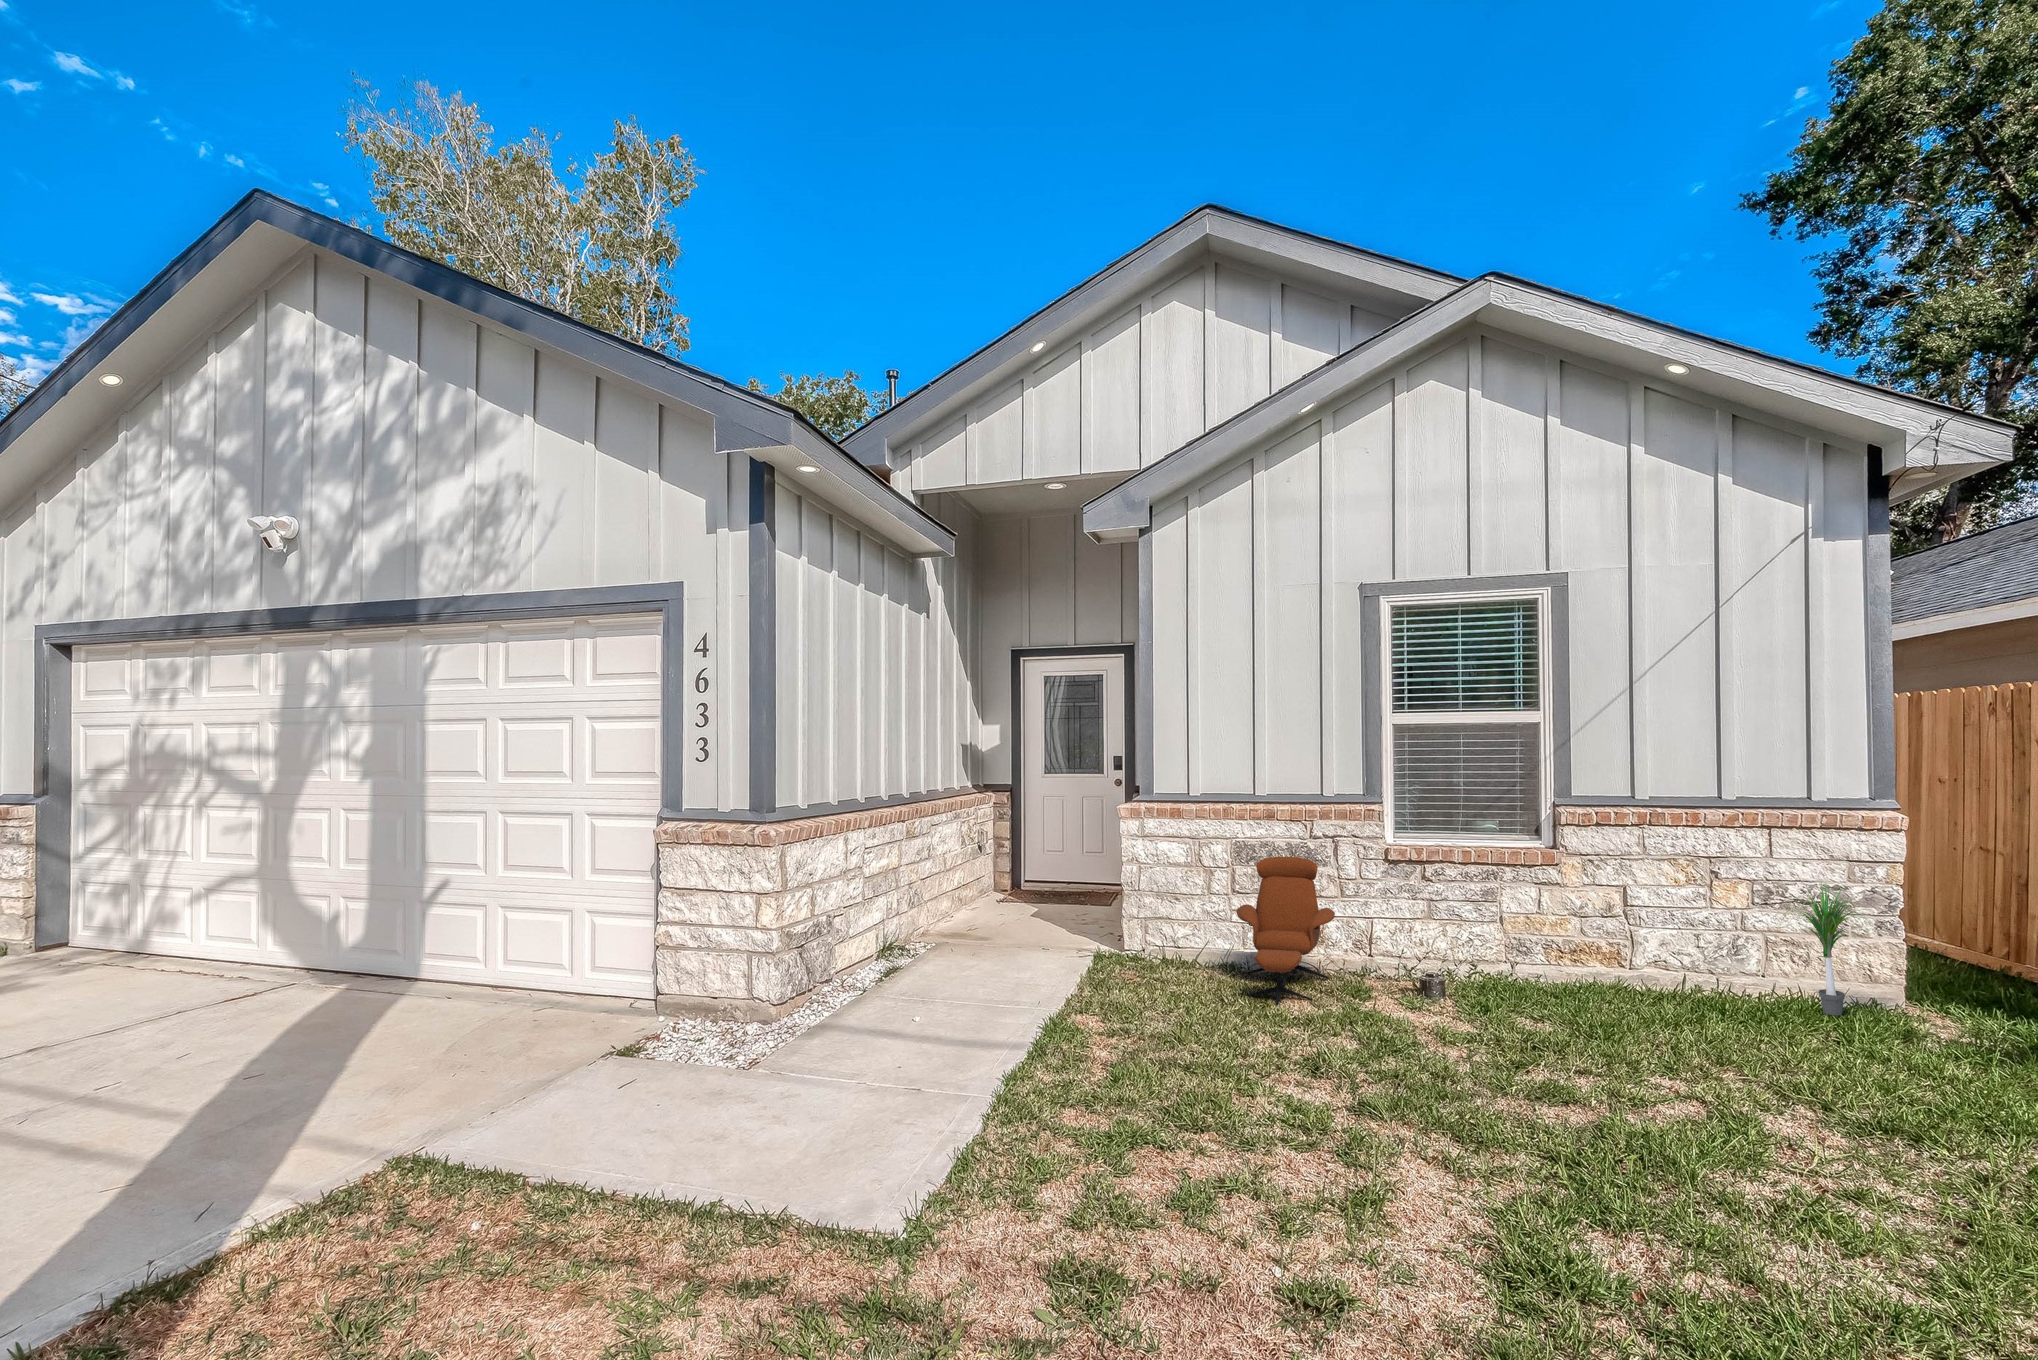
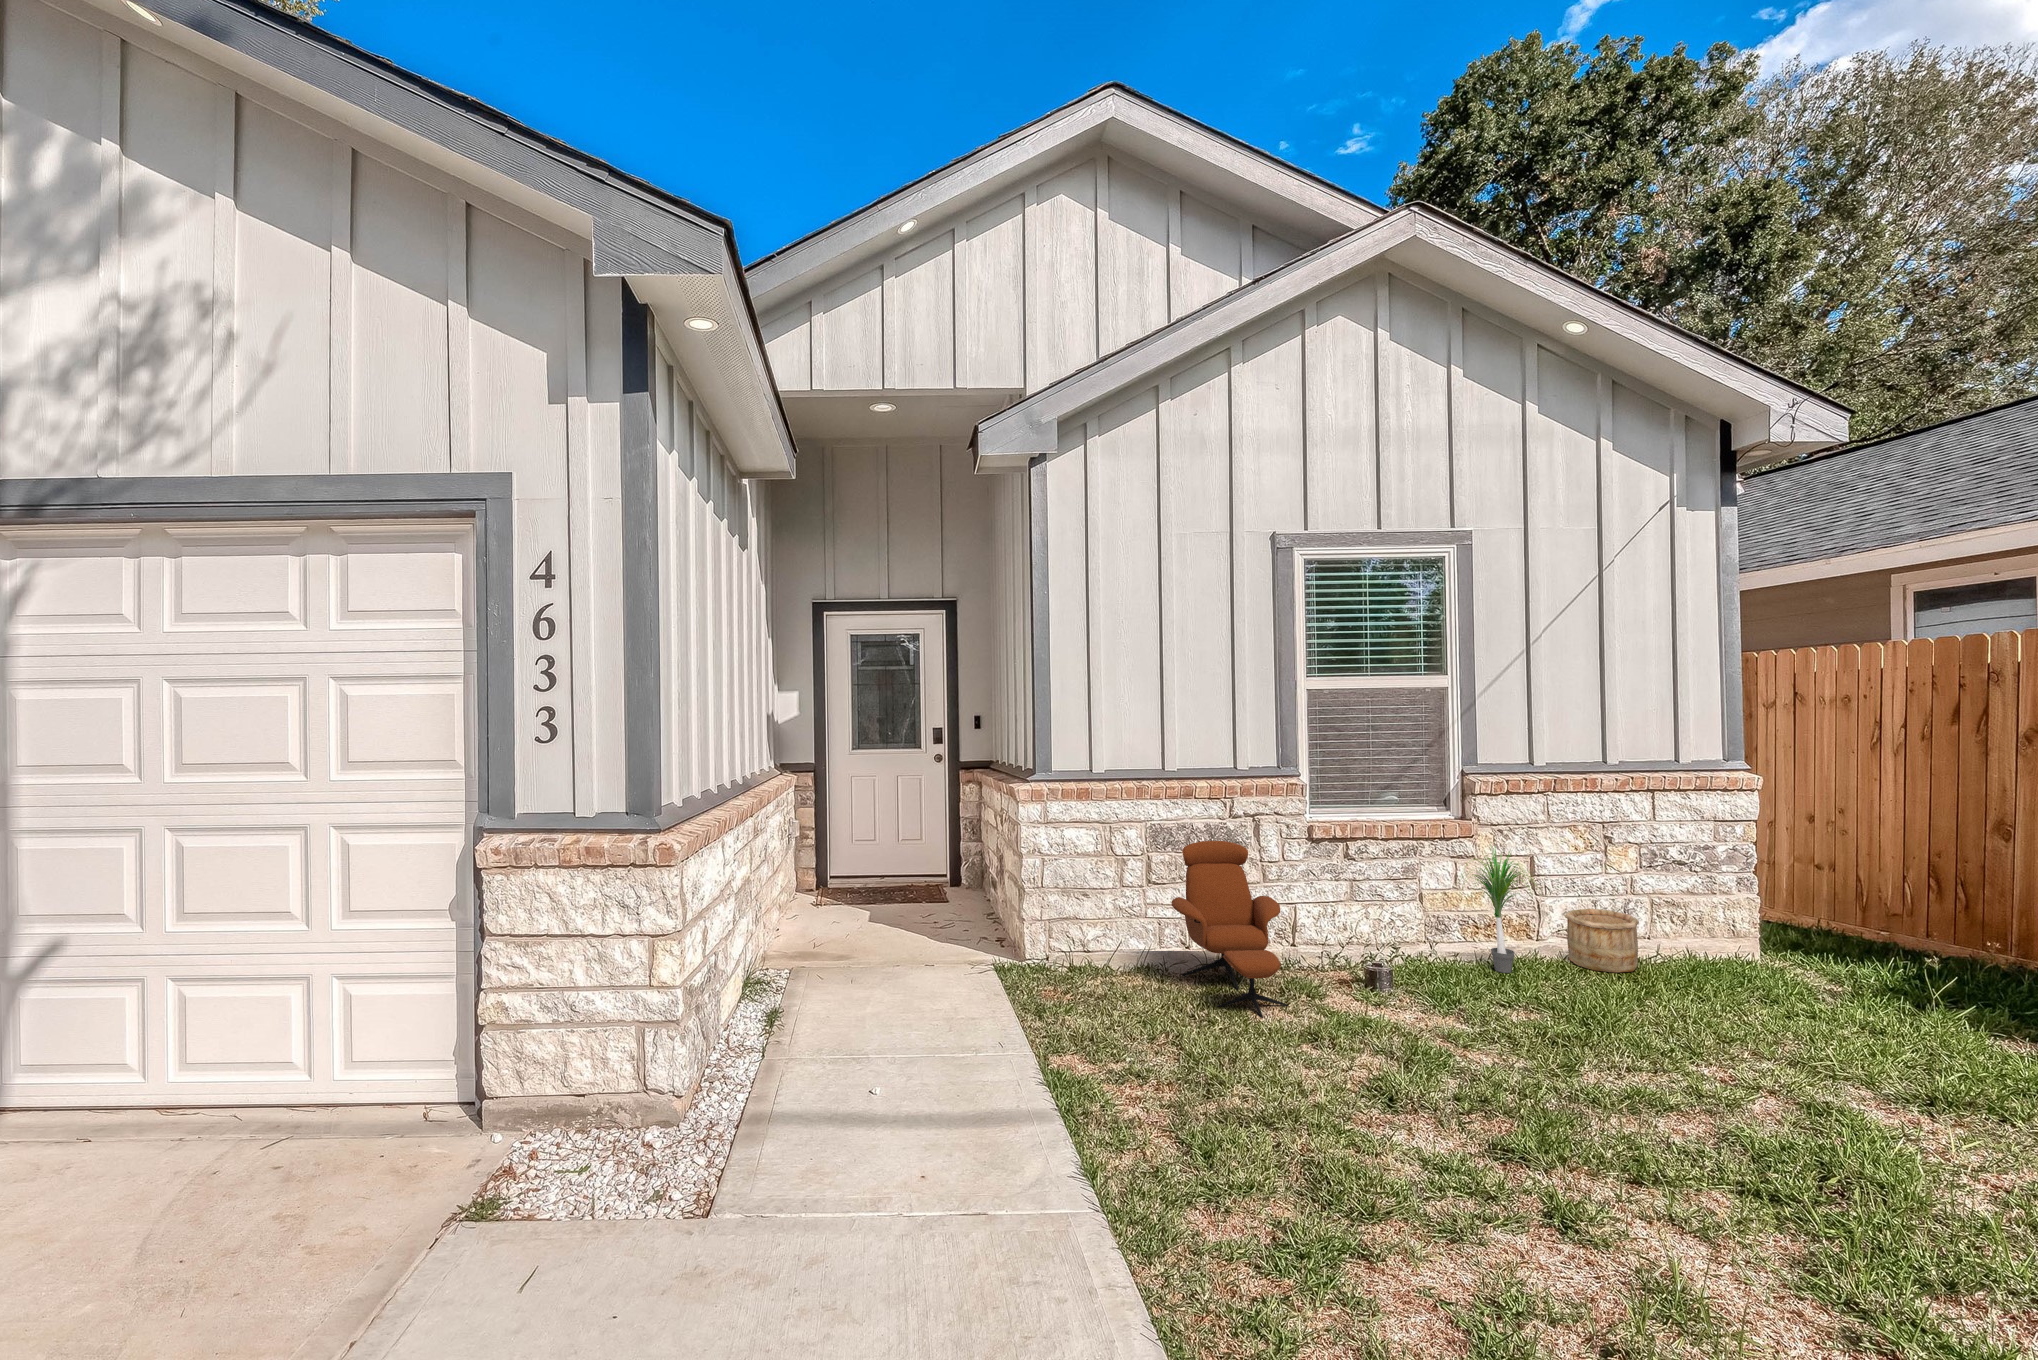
potted plant: present [1783,882,1869,1015] -> present [1466,847,1536,973]
wooden bucket: none [1653,943,1725,1005] -> present [1565,909,1639,973]

